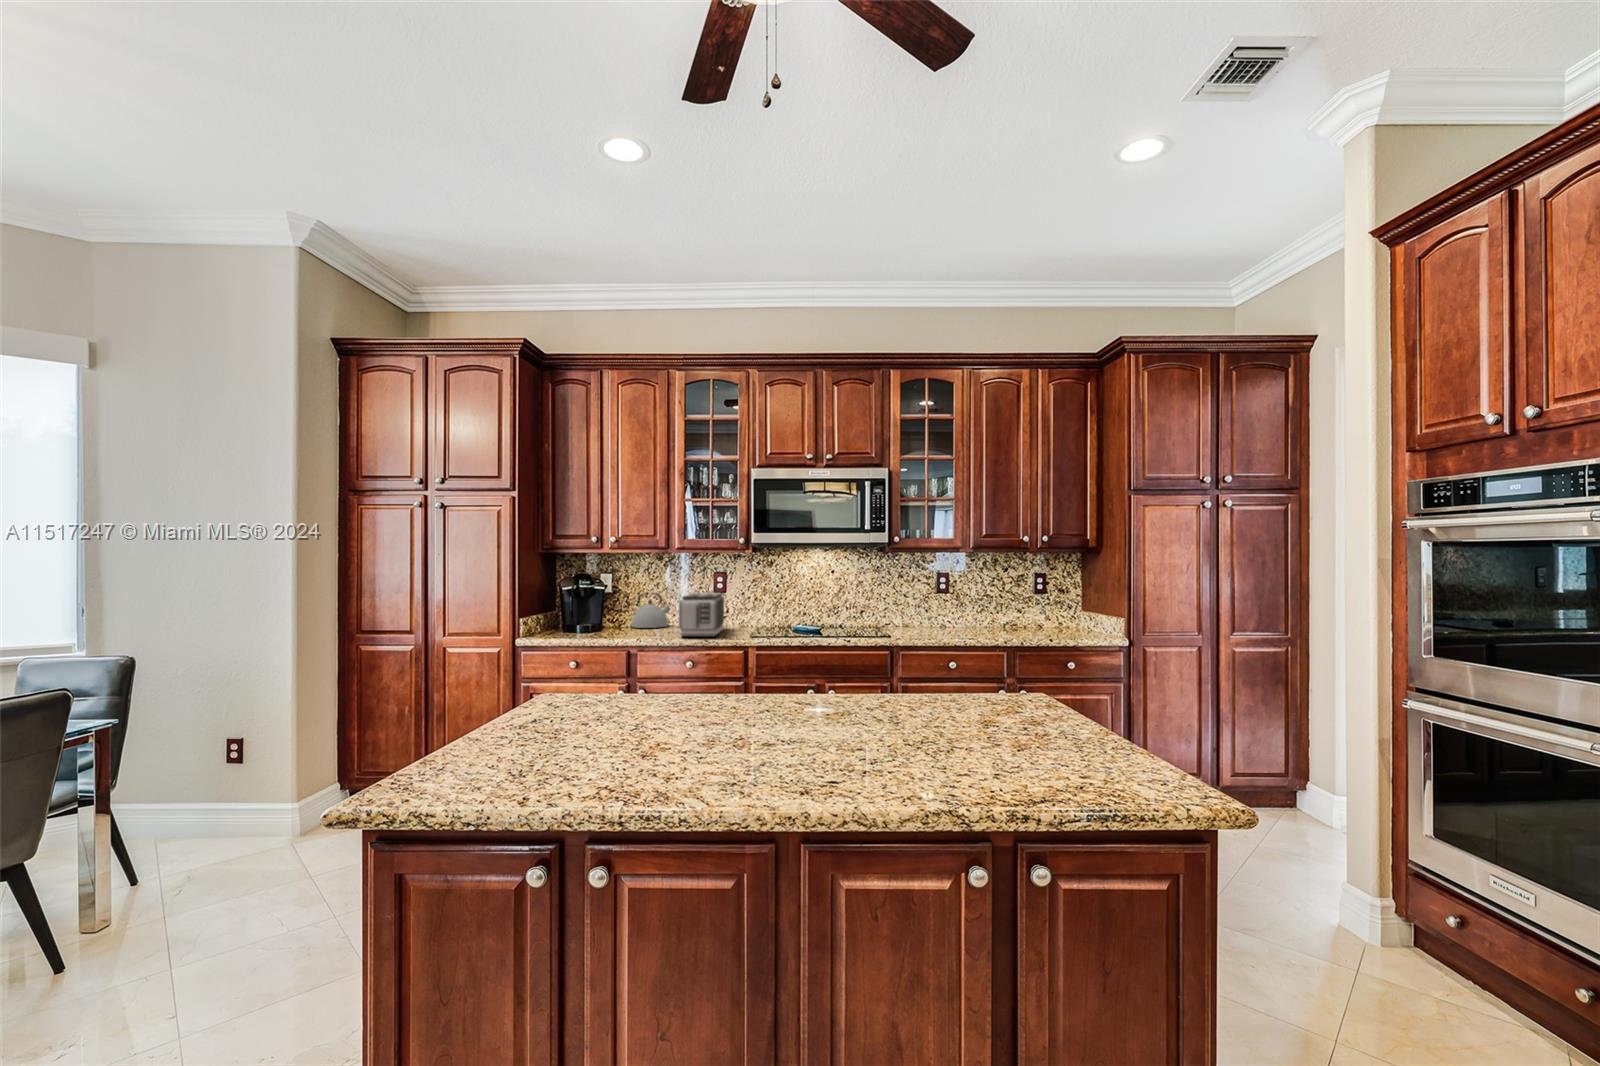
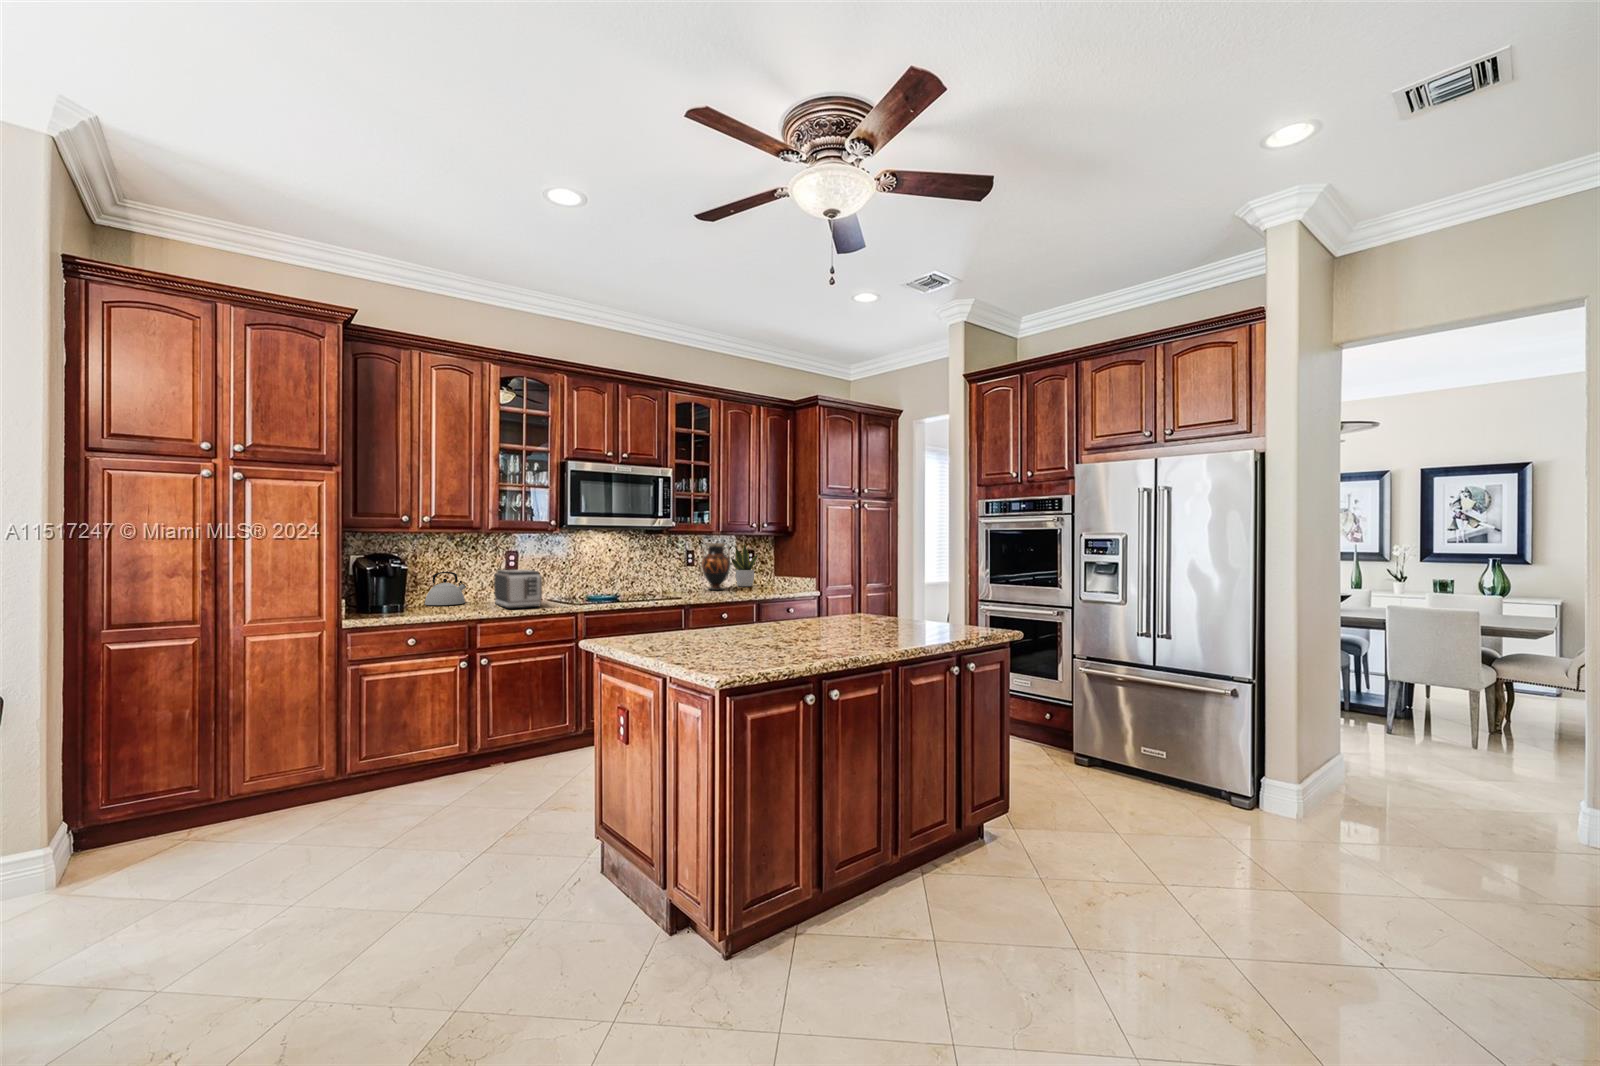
potted plant: none [1006,562,1054,625] -> present [731,544,759,587]
vase: none [954,563,994,628] -> present [701,543,731,590]

